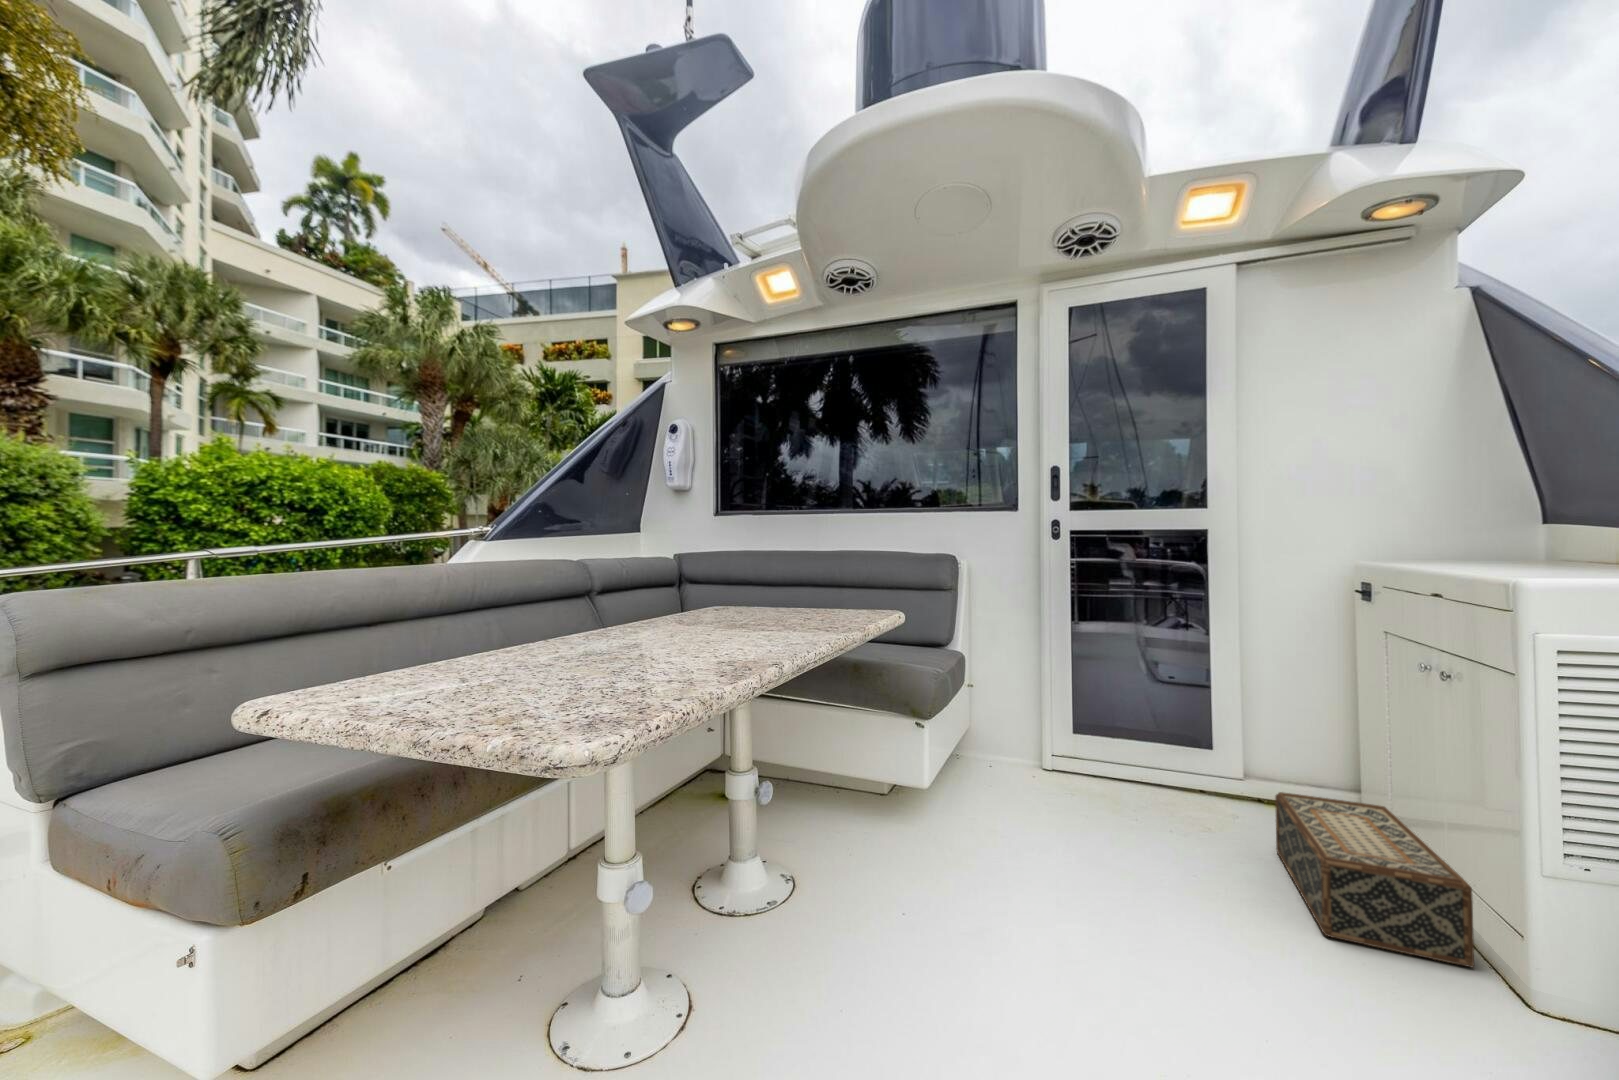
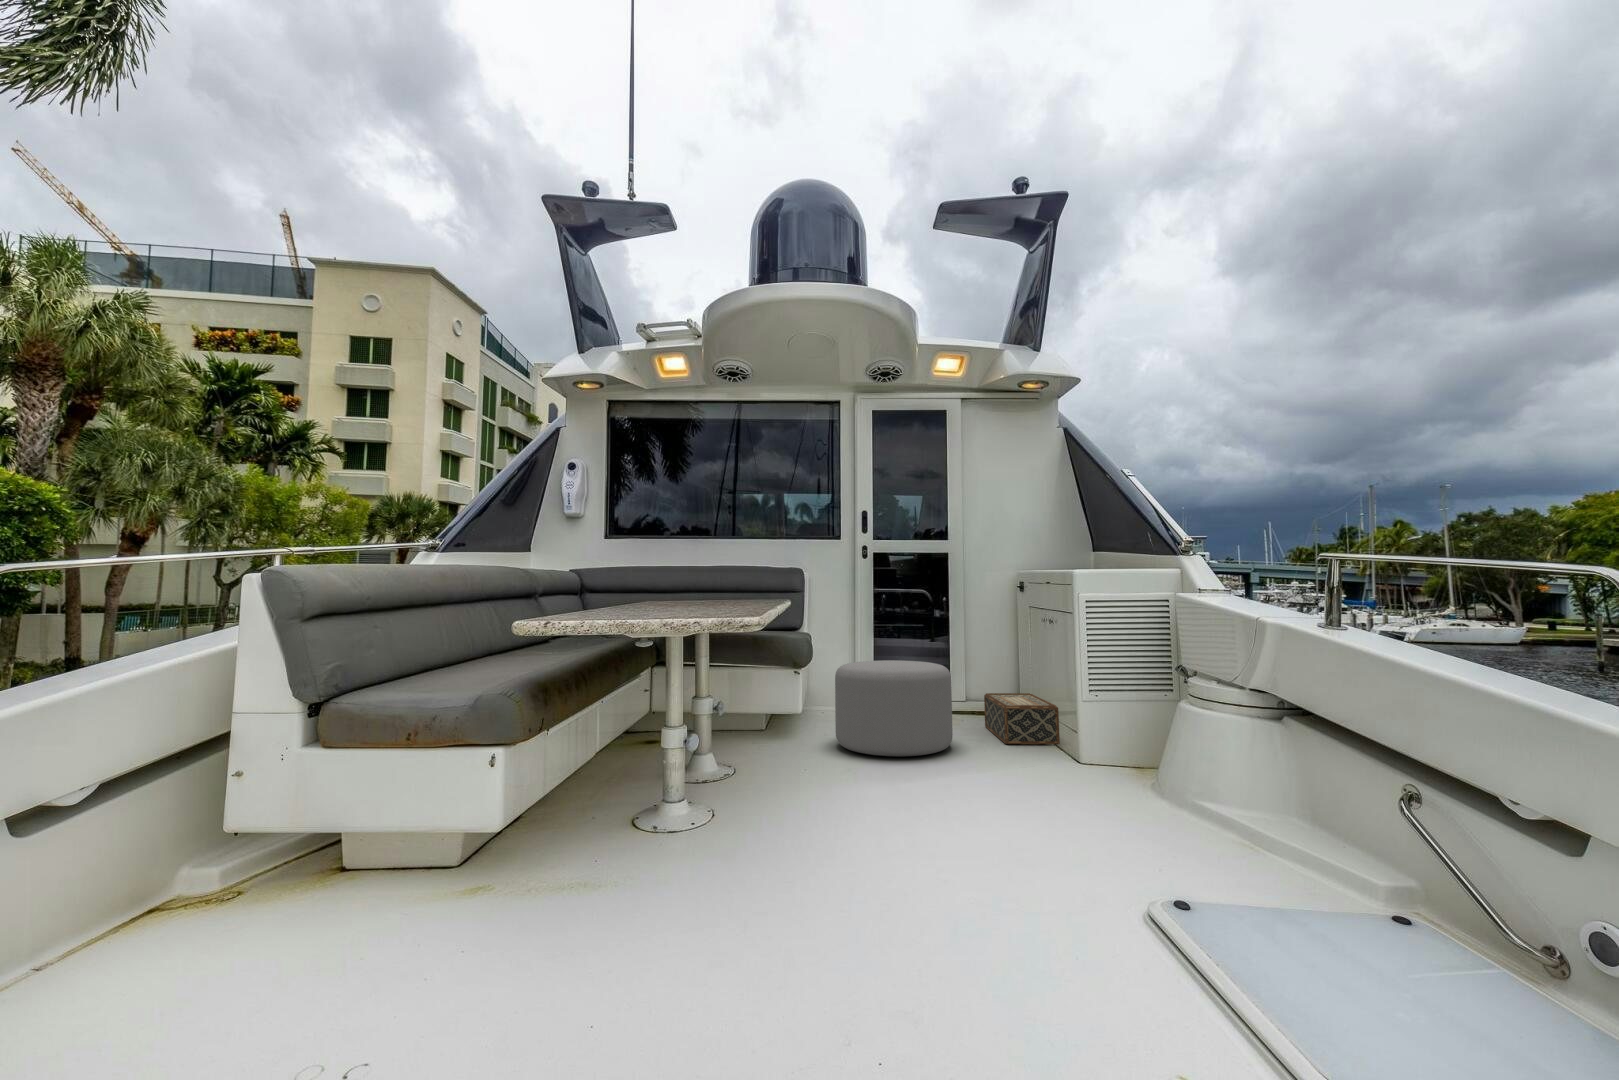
ottoman: none [965,723,1195,946] -> present [835,660,953,756]

